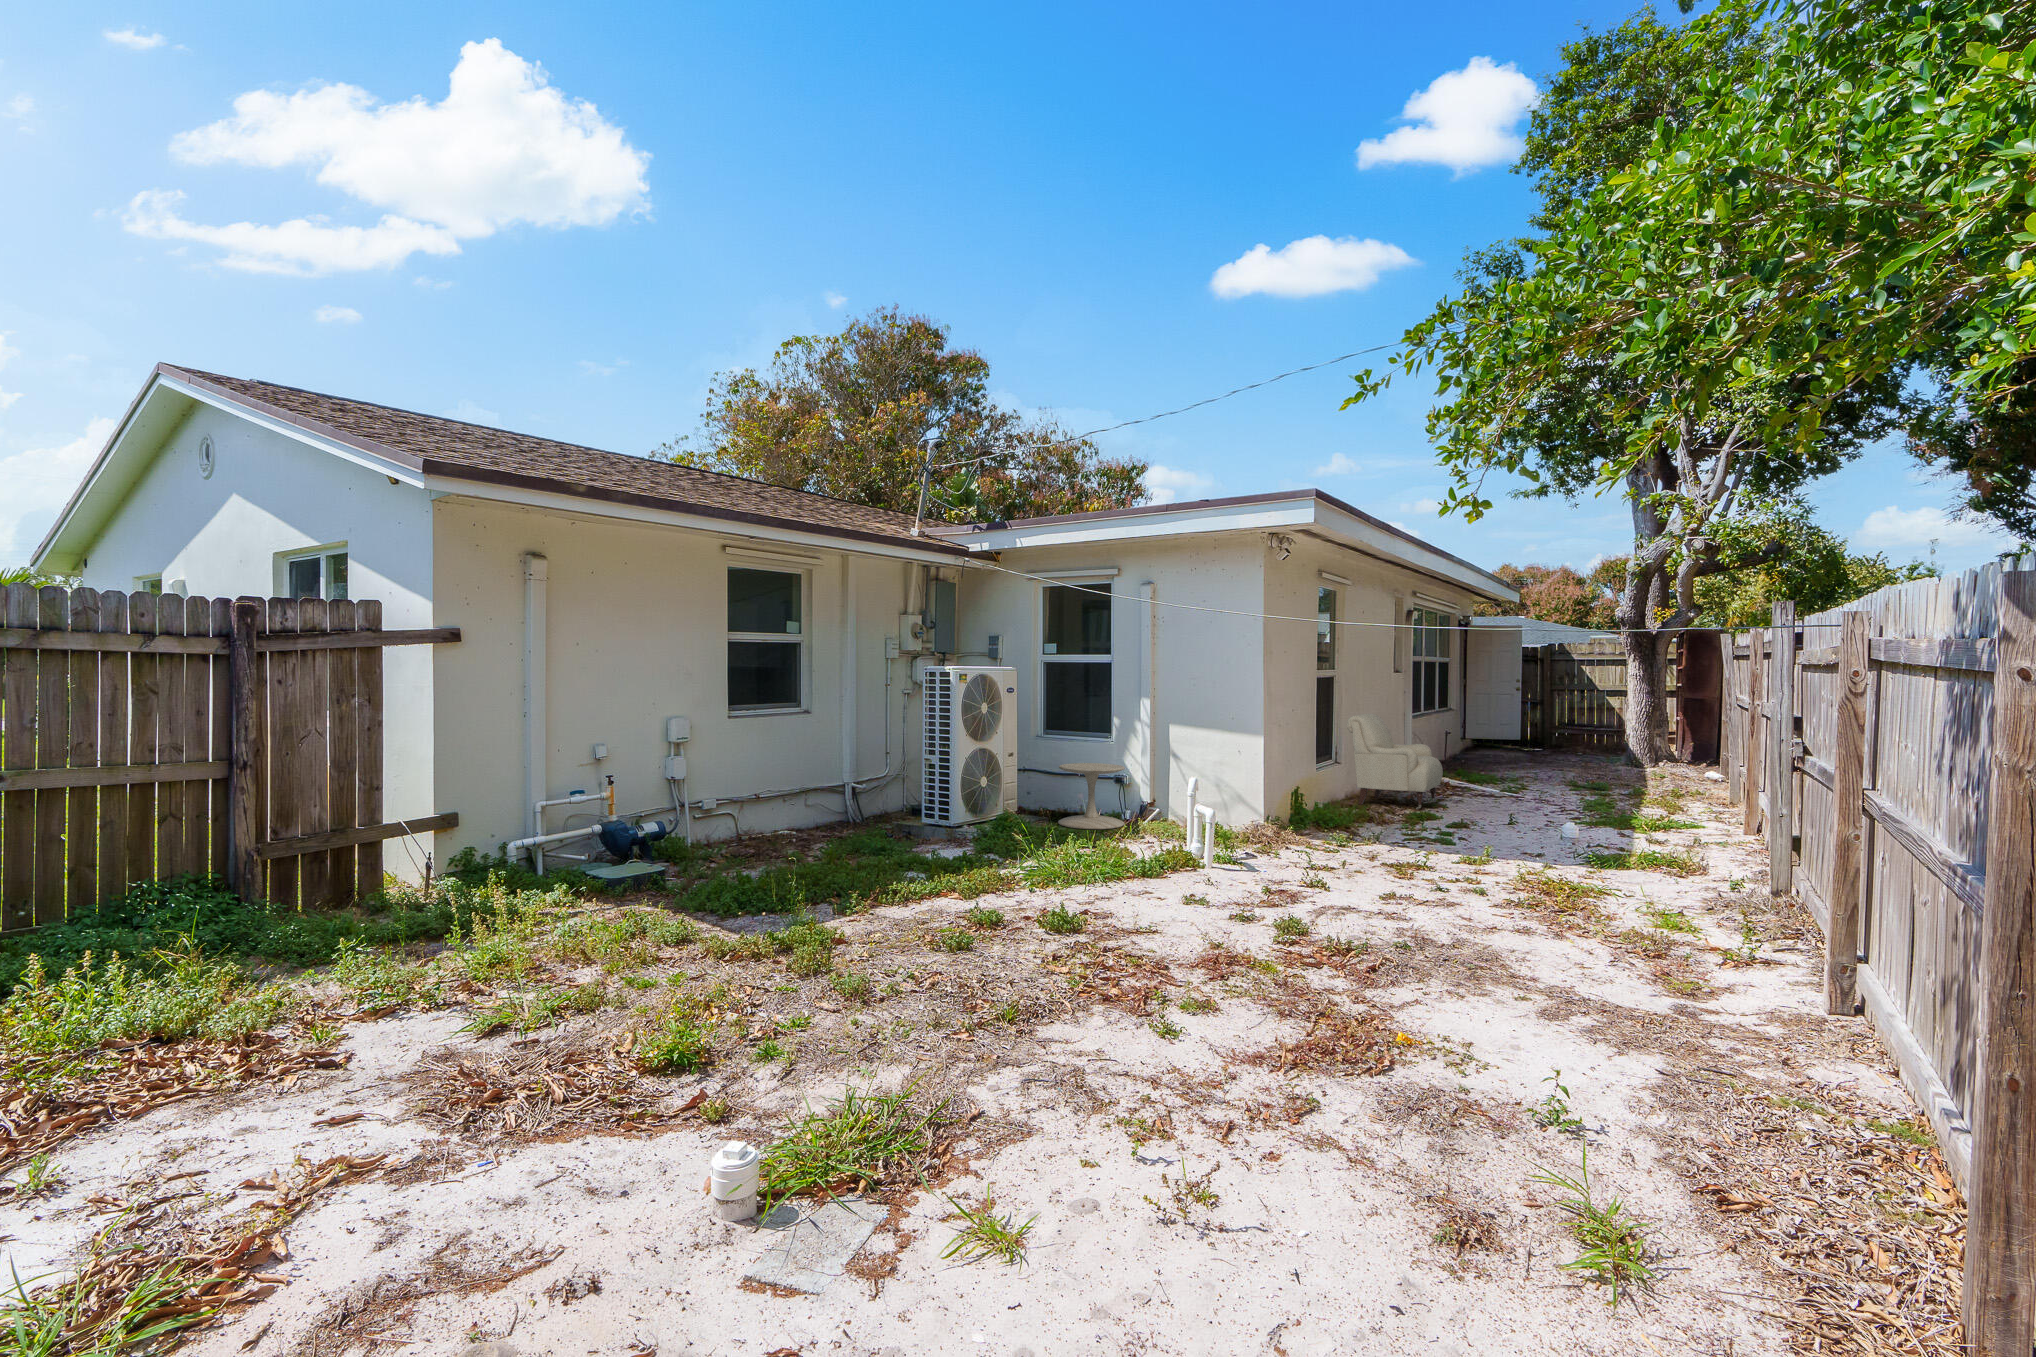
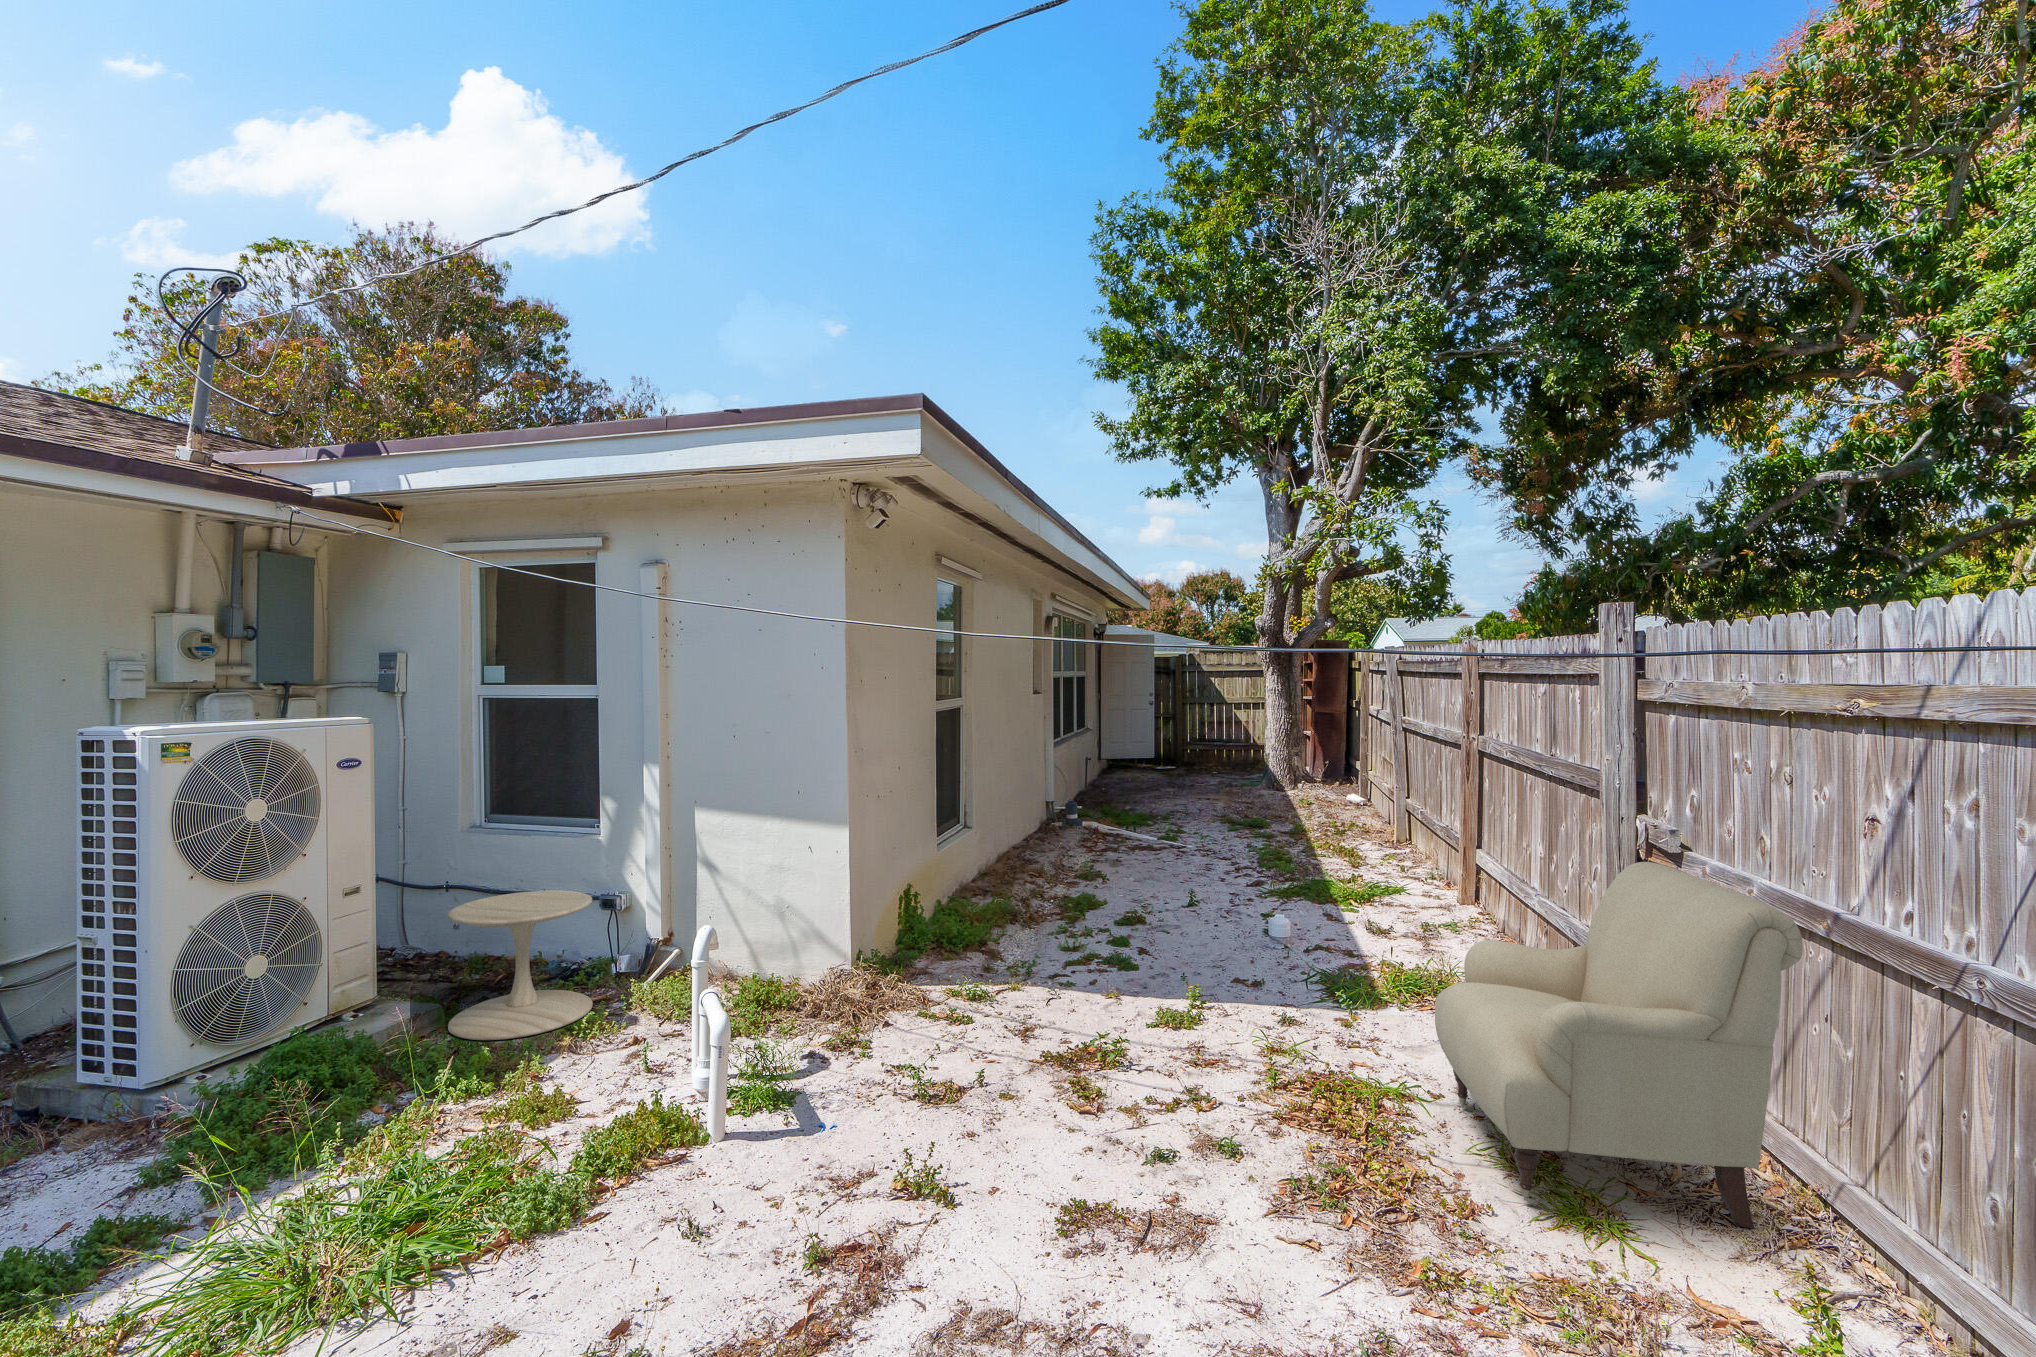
chair: present [1347,714,1443,809] -> present [1435,862,1803,1228]

